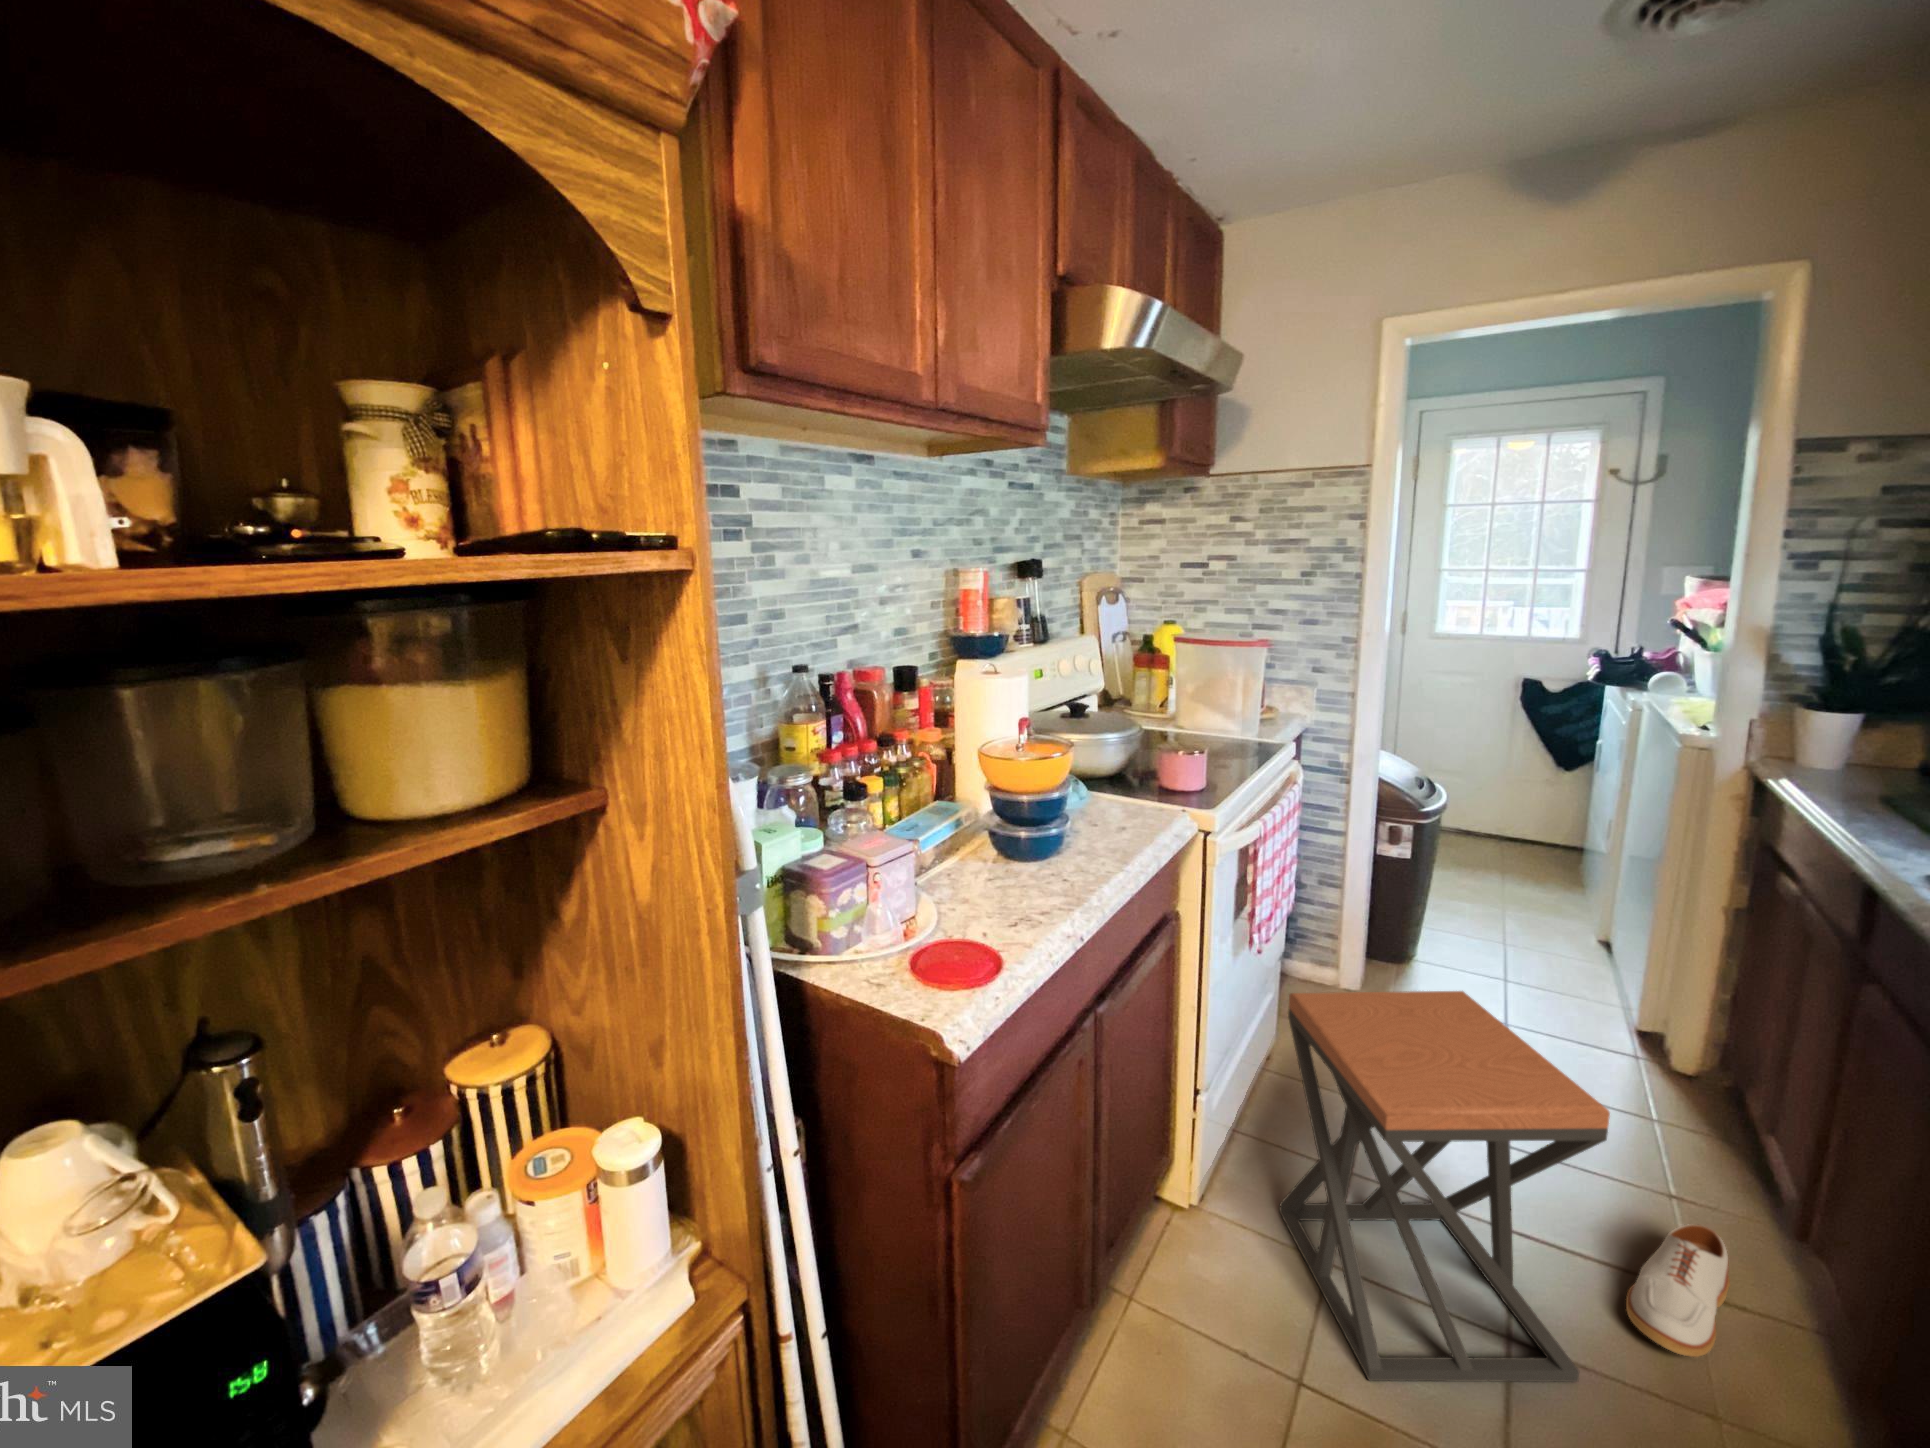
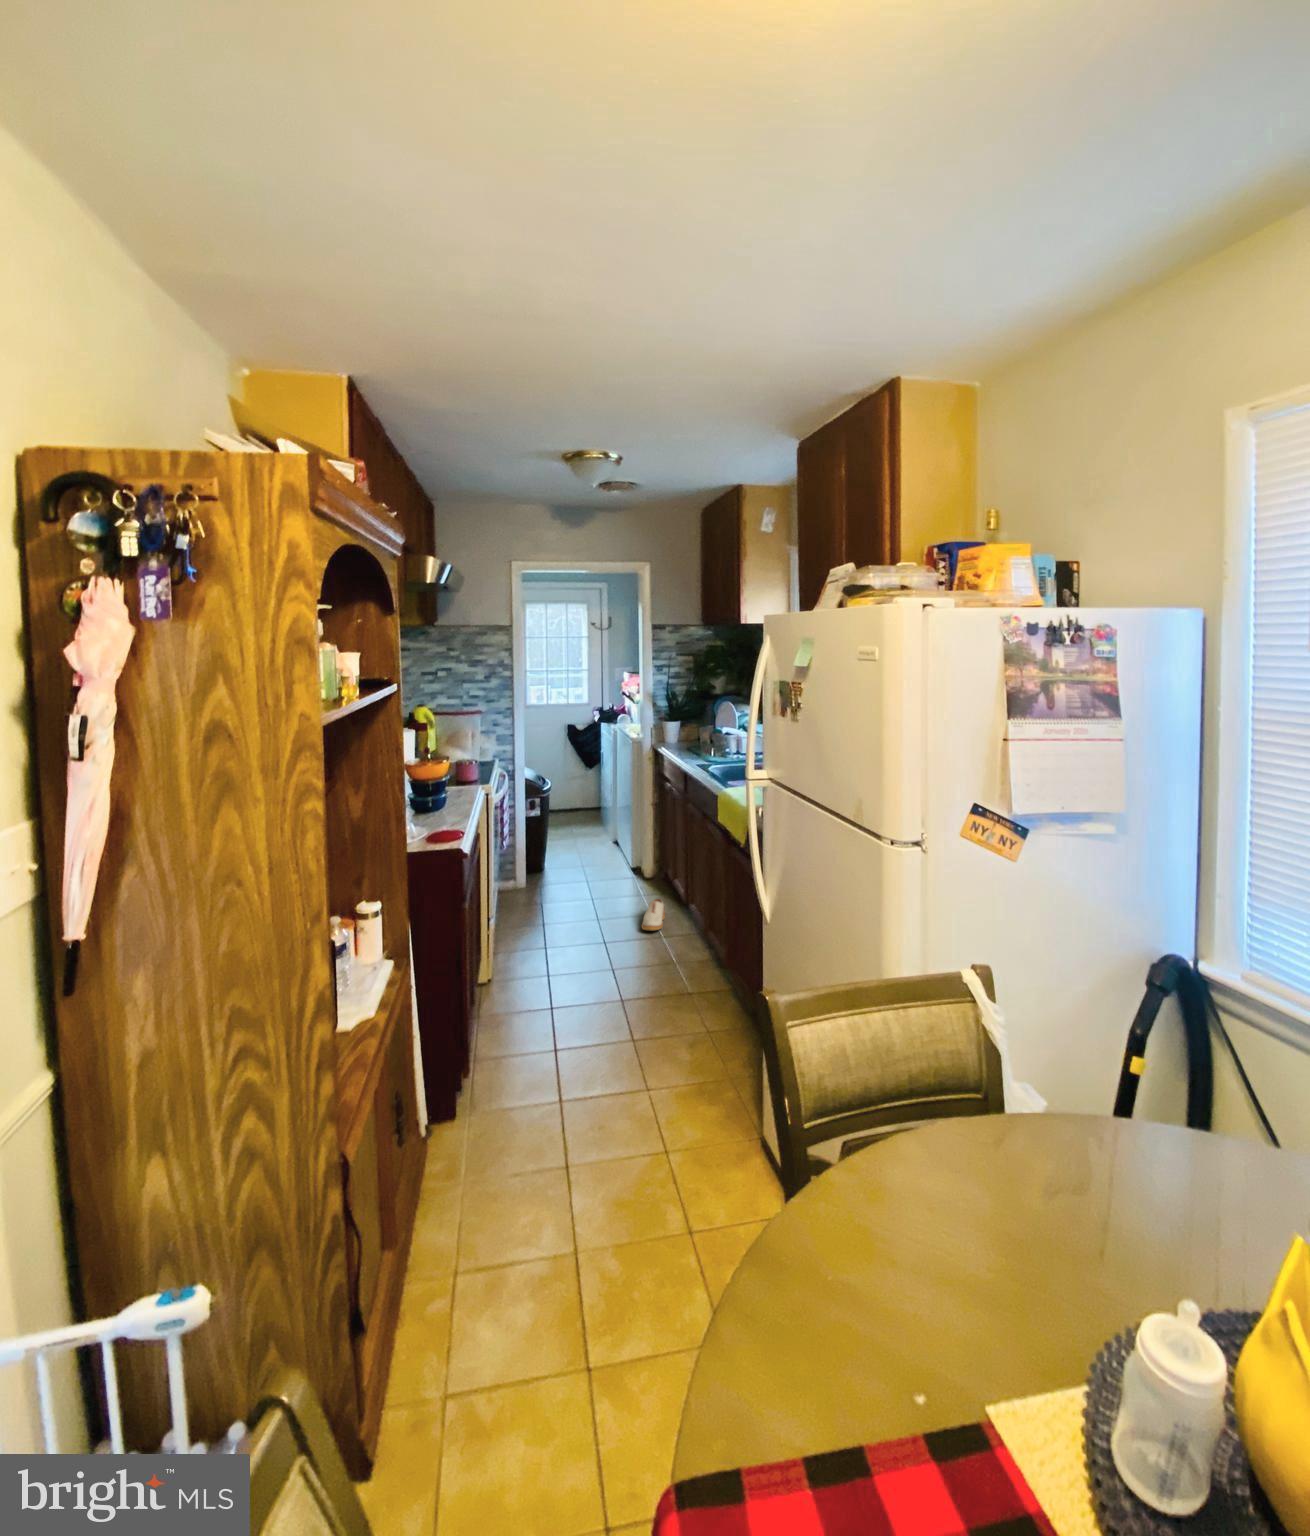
stool: present [1279,991,1610,1382] -> none [531,838,633,969]

